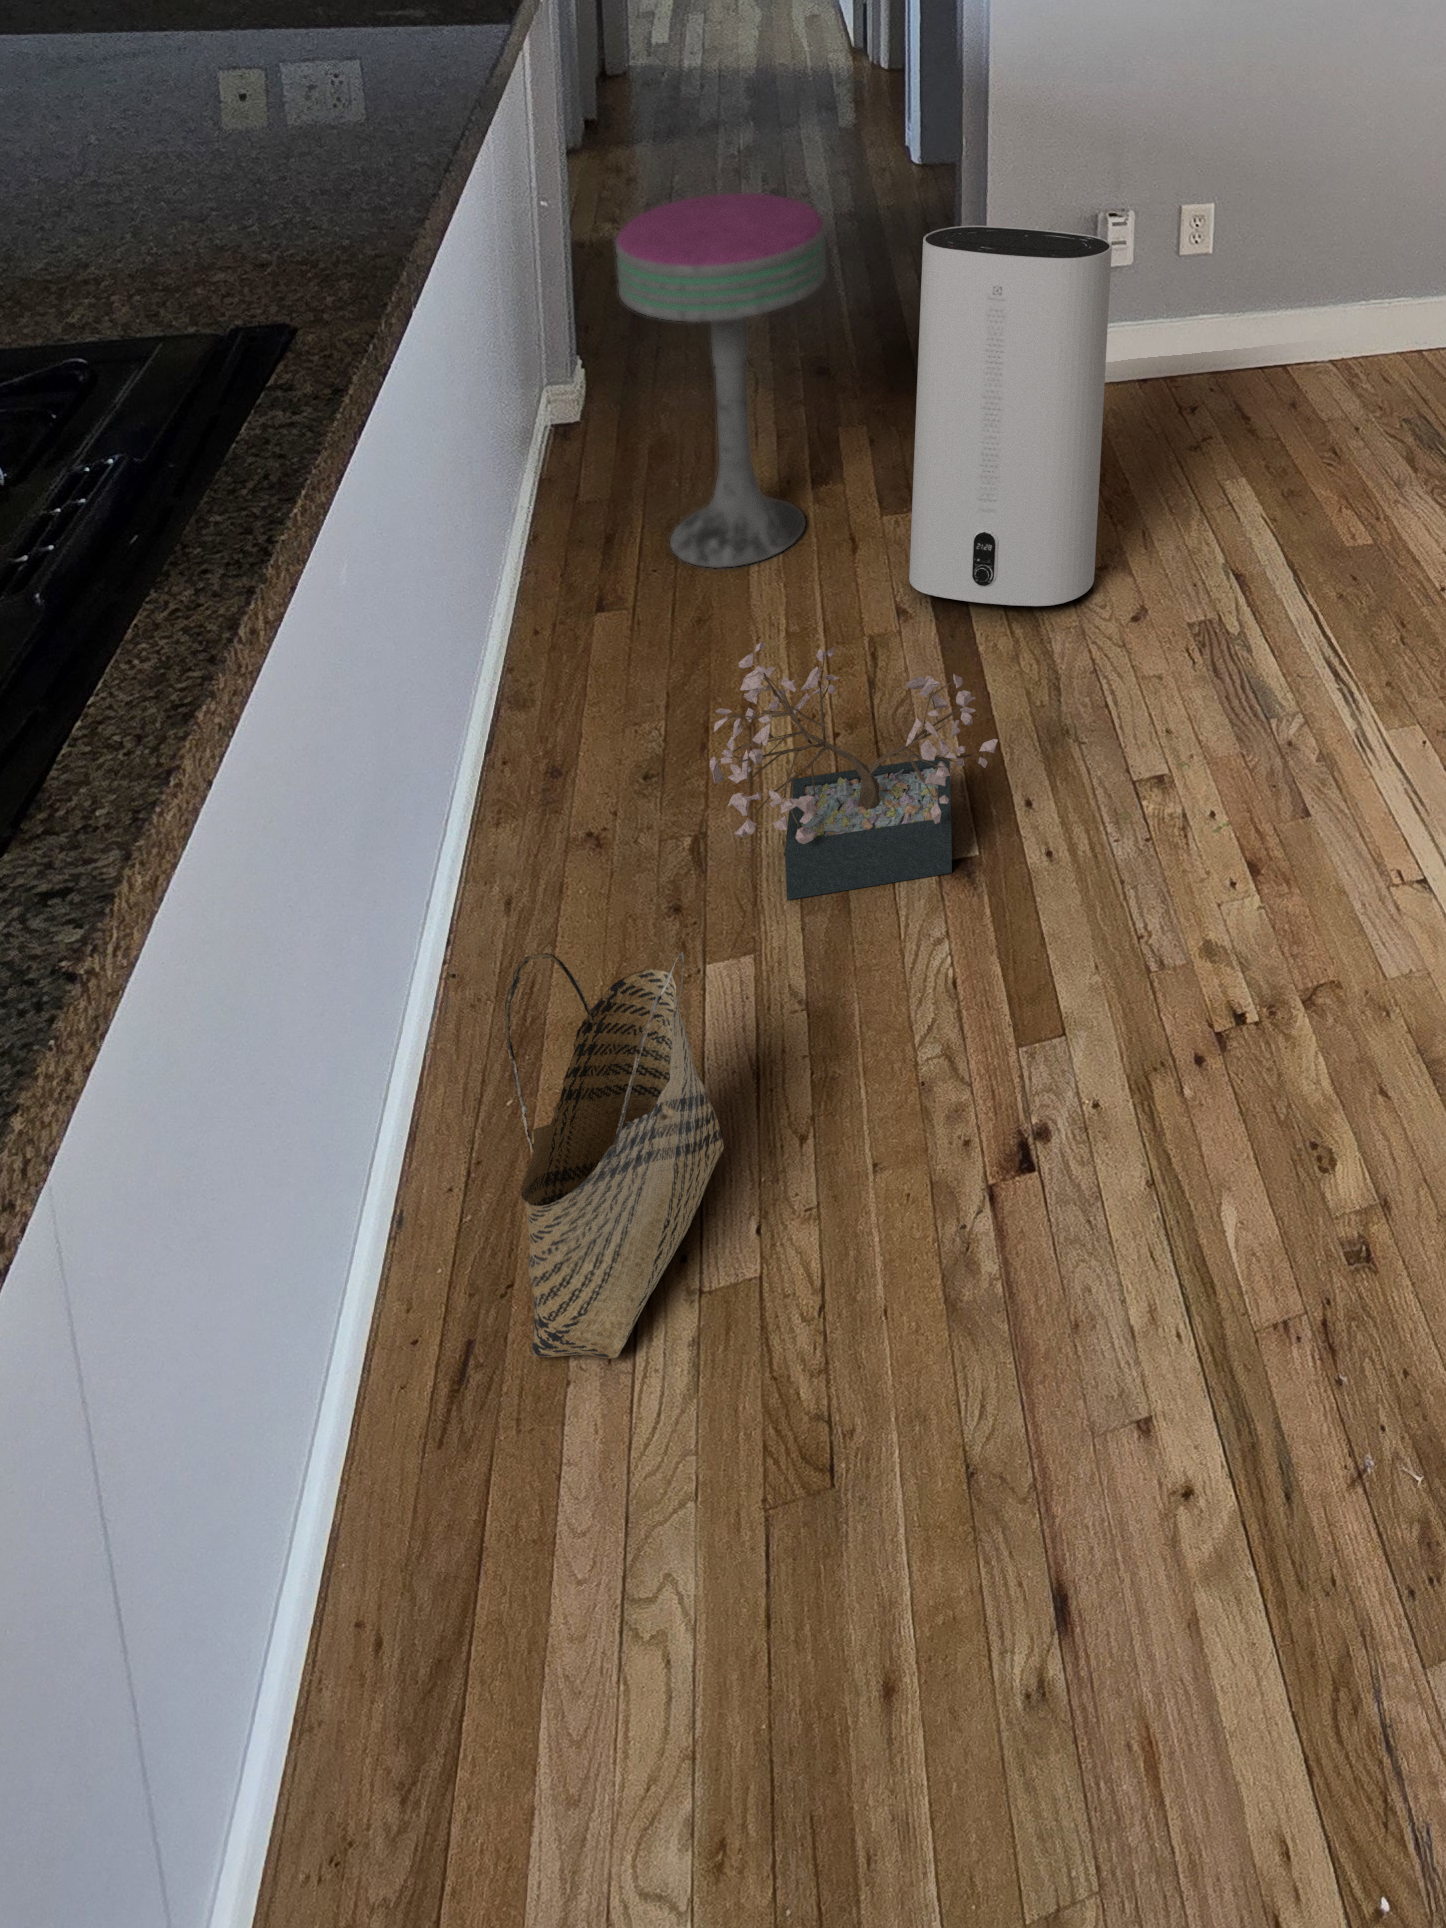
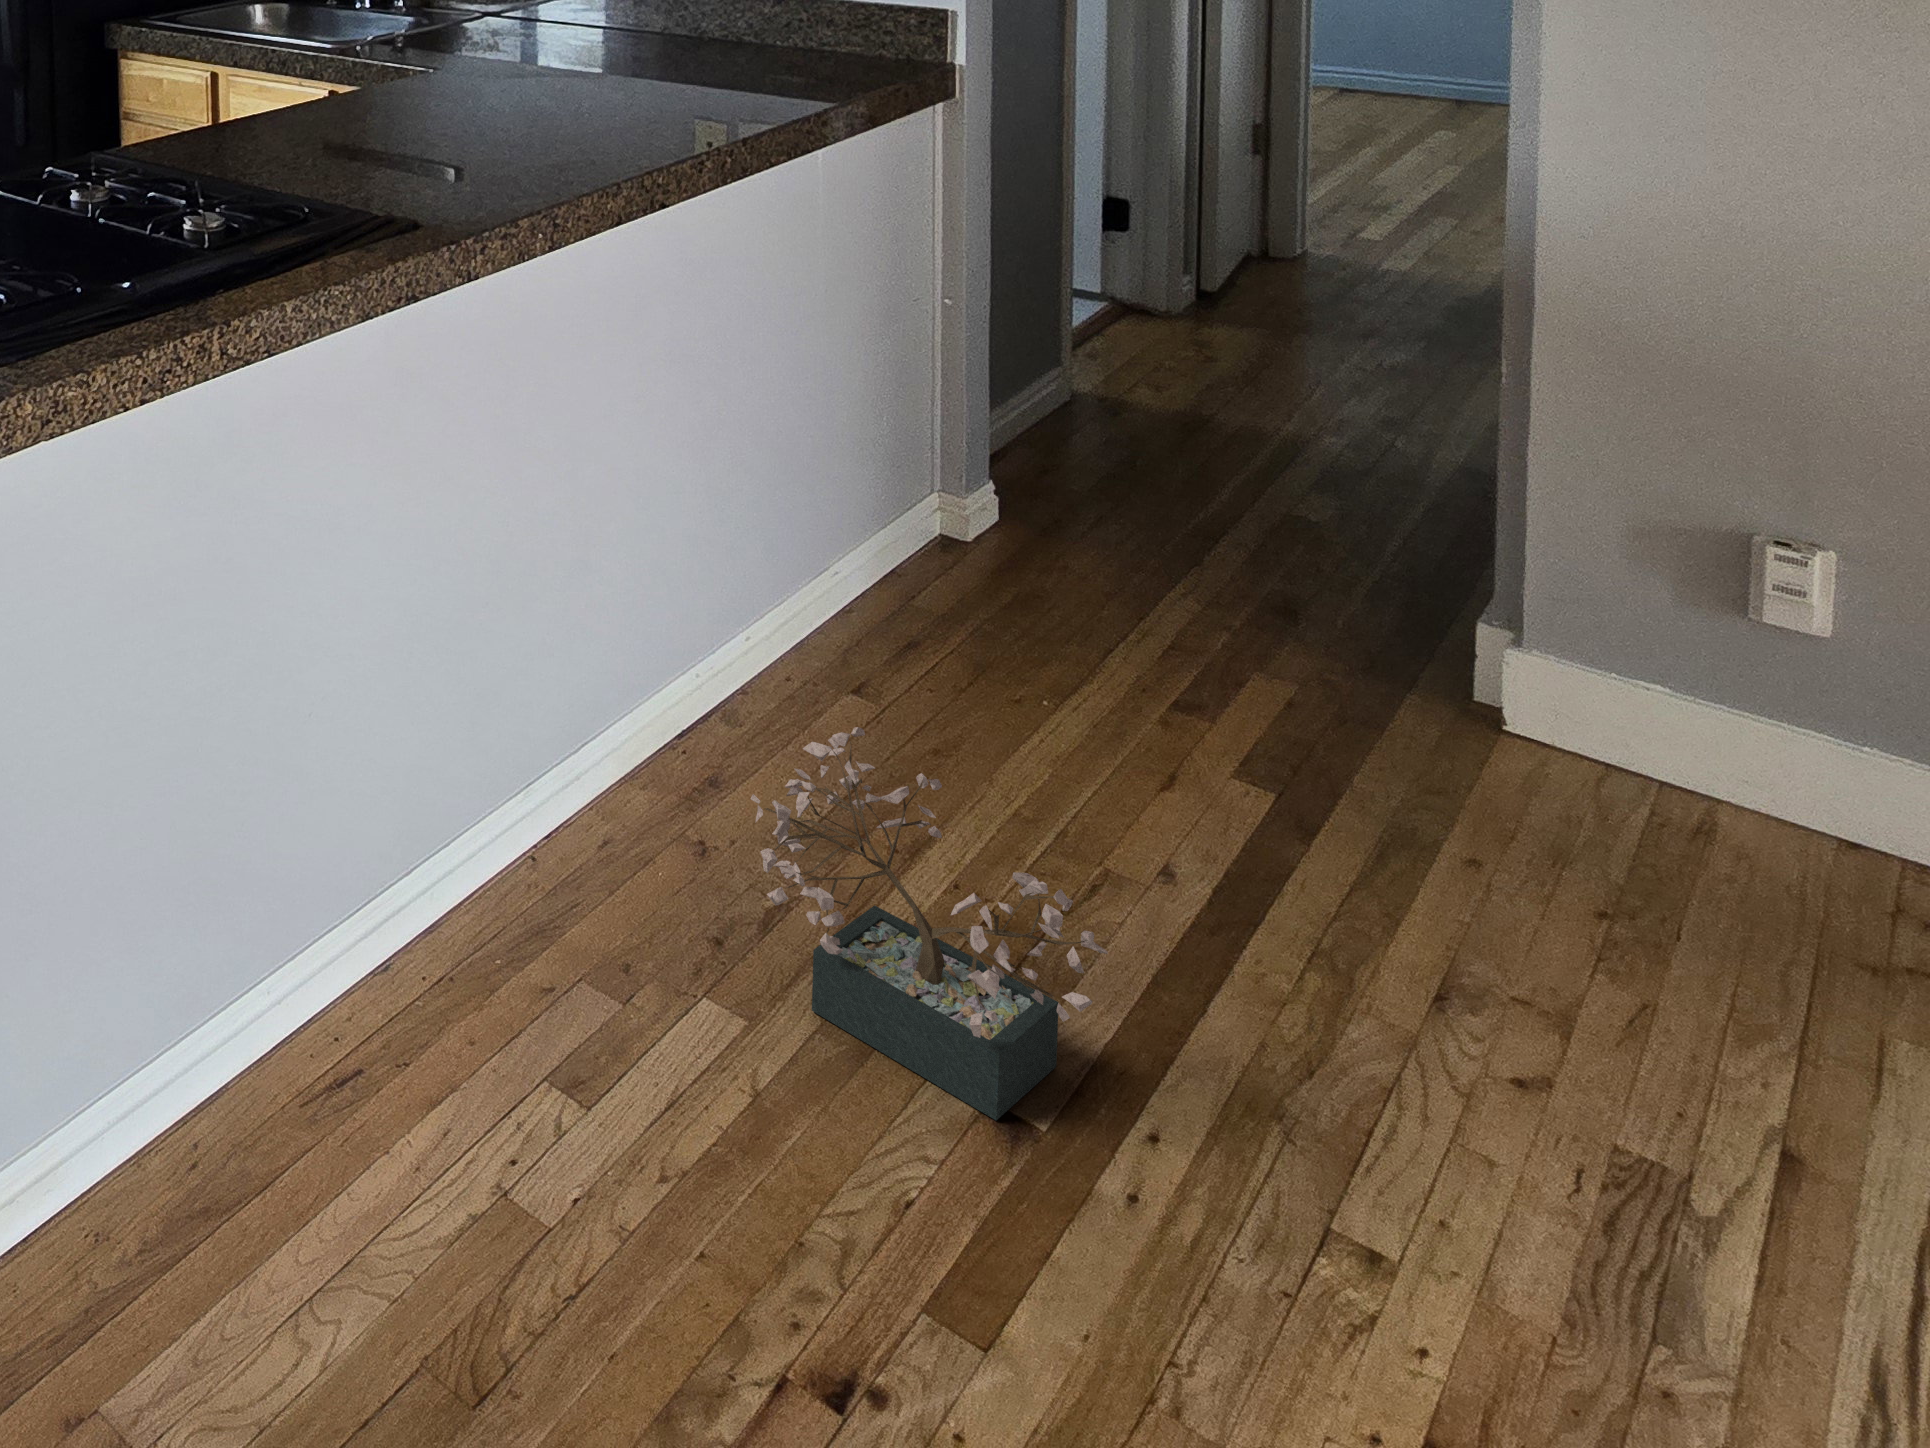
bar stool: present [616,193,827,568] -> none [932,297,1194,744]
air purifier: present [909,226,1112,606] -> none [1196,405,1593,1005]
woven basket: present [505,951,724,1359] -> none [372,778,595,1164]

